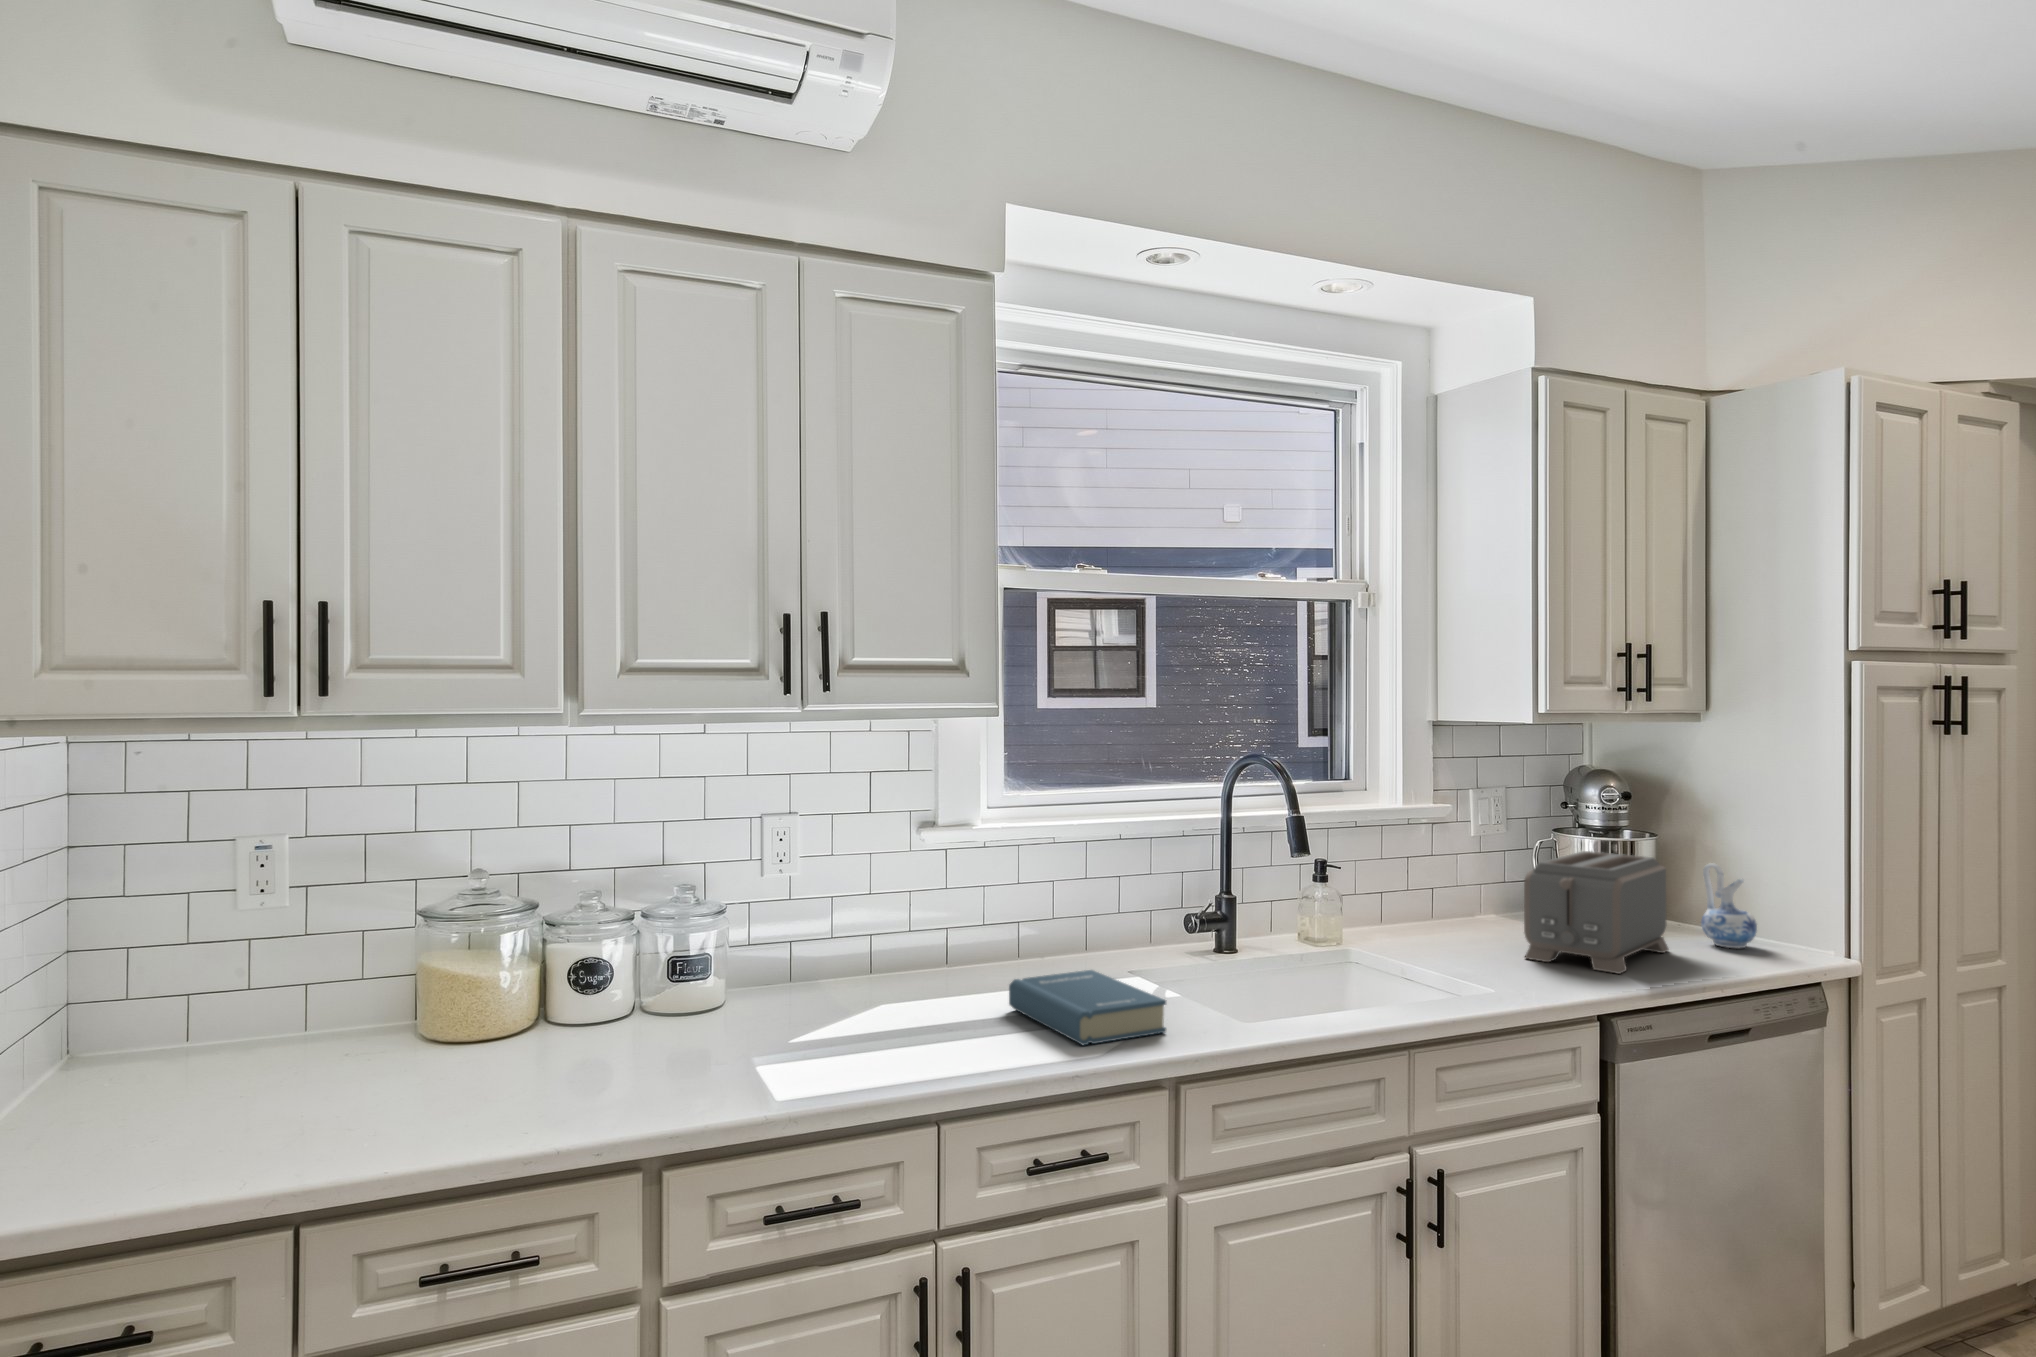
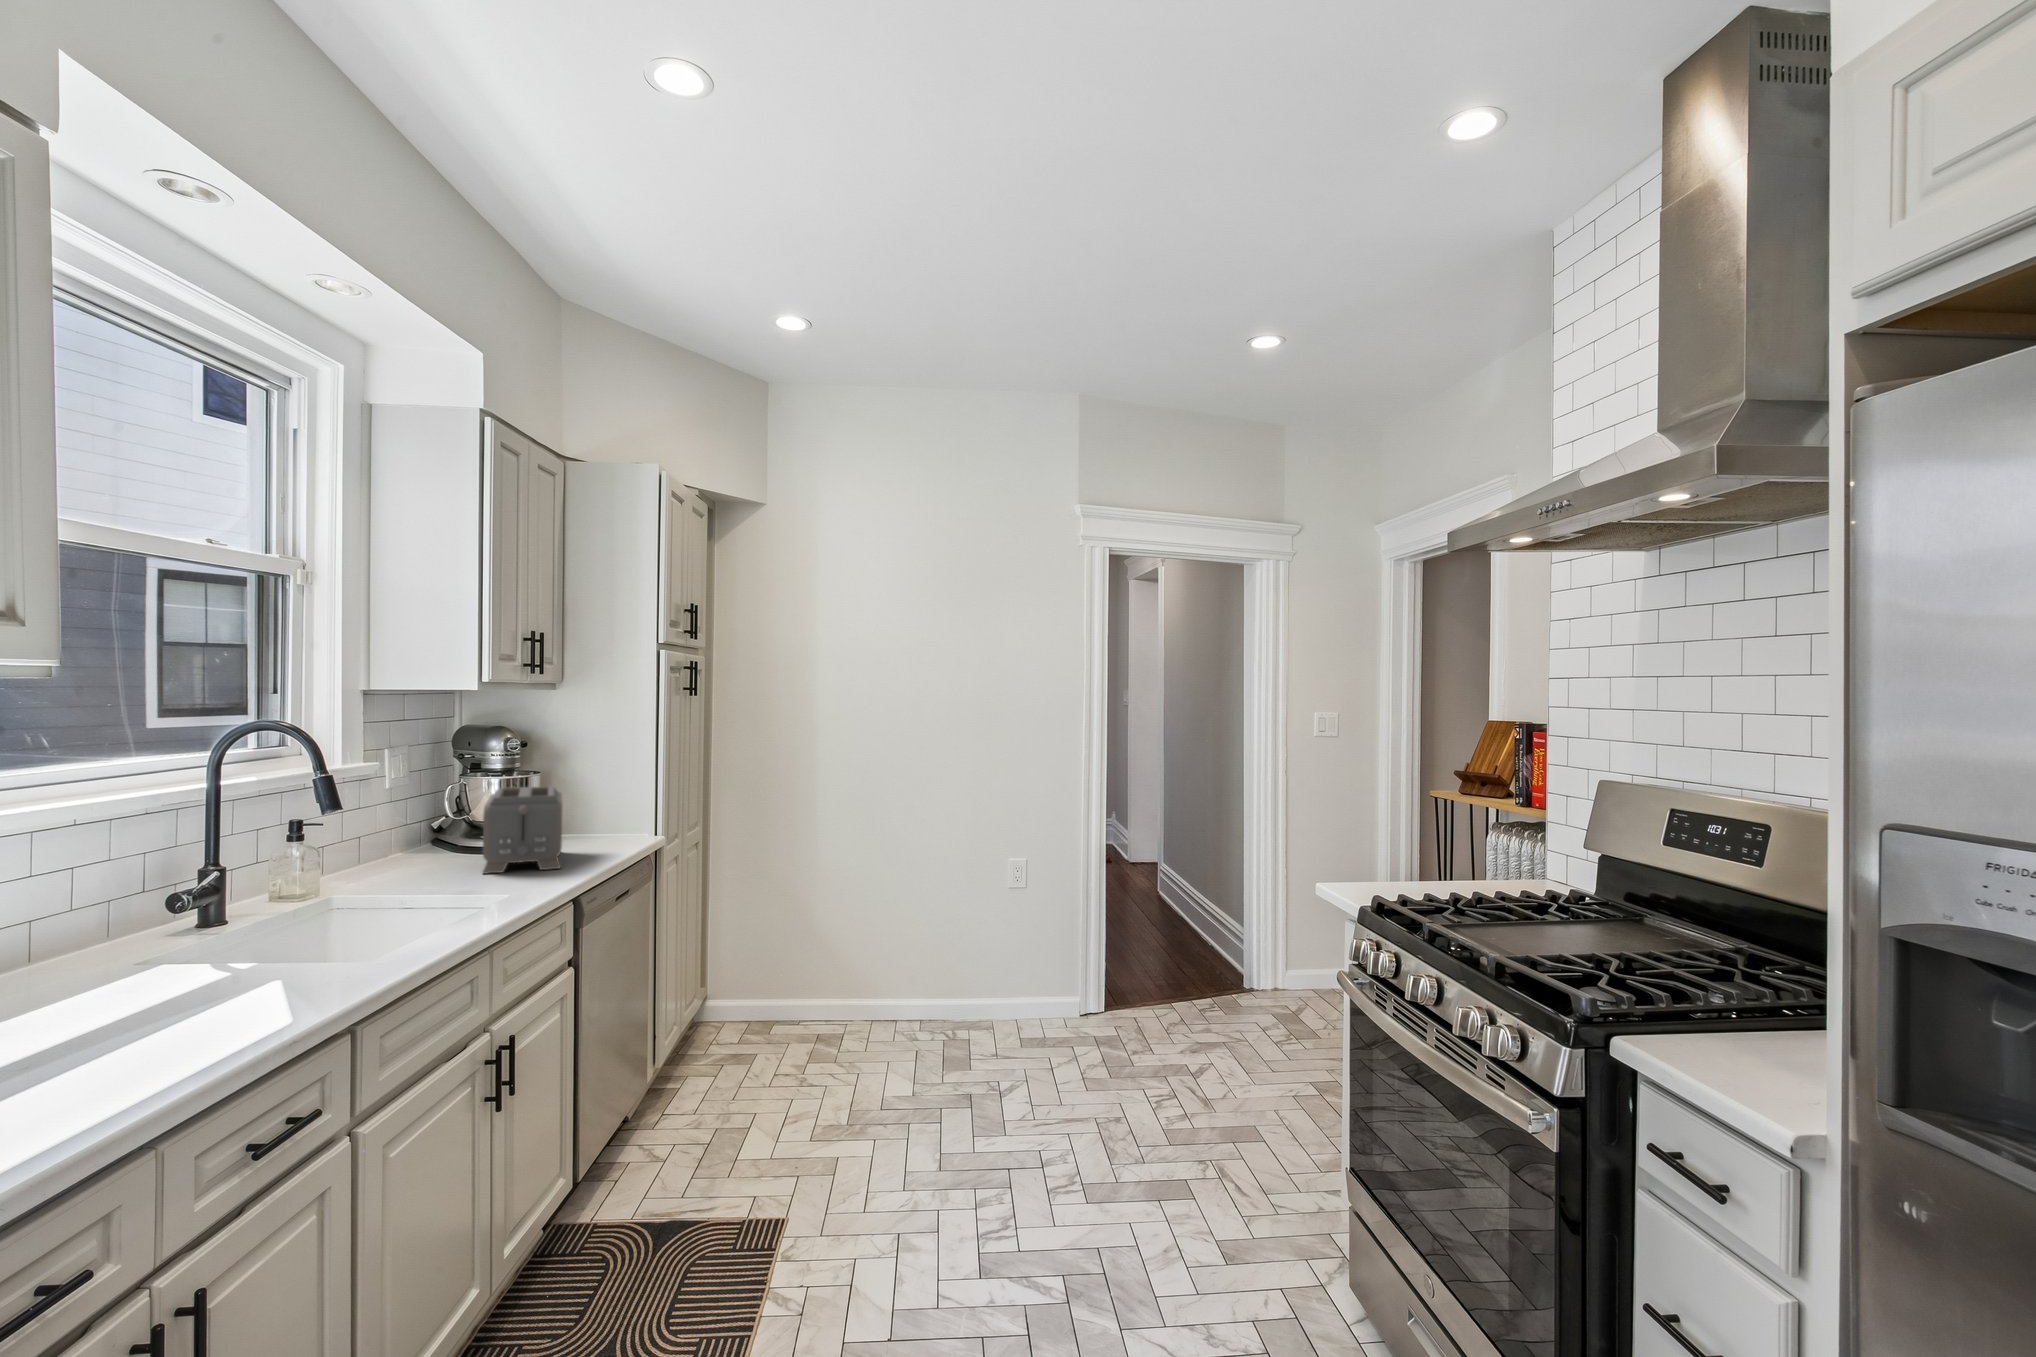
ceramic pitcher: present [1701,863,1757,948] -> none [568,787,604,843]
hardback book: present [1009,970,1166,1045] -> none [62,957,313,1029]

